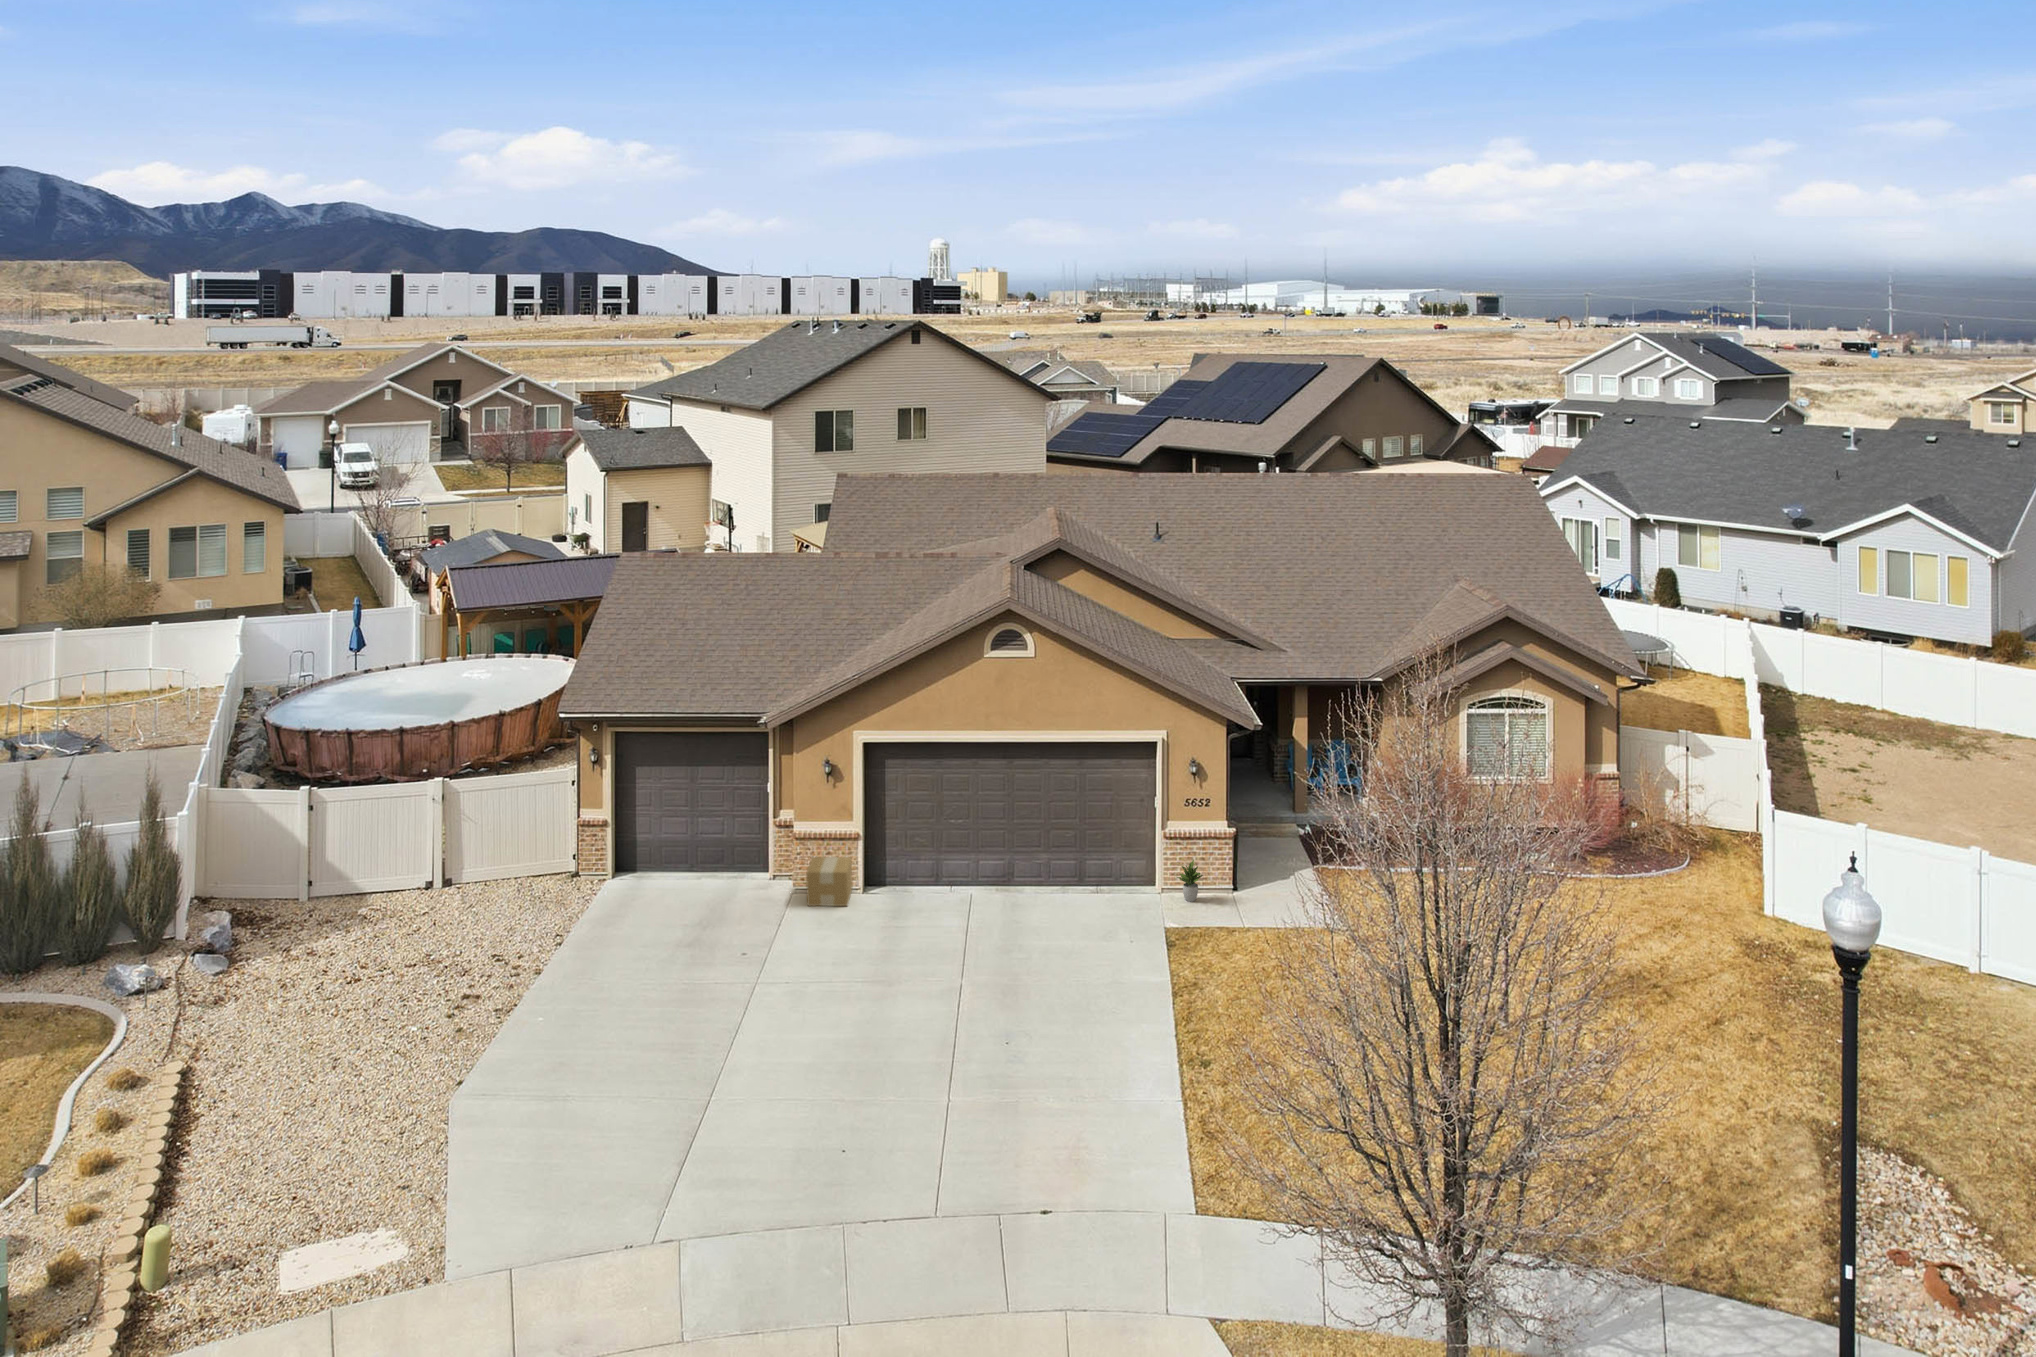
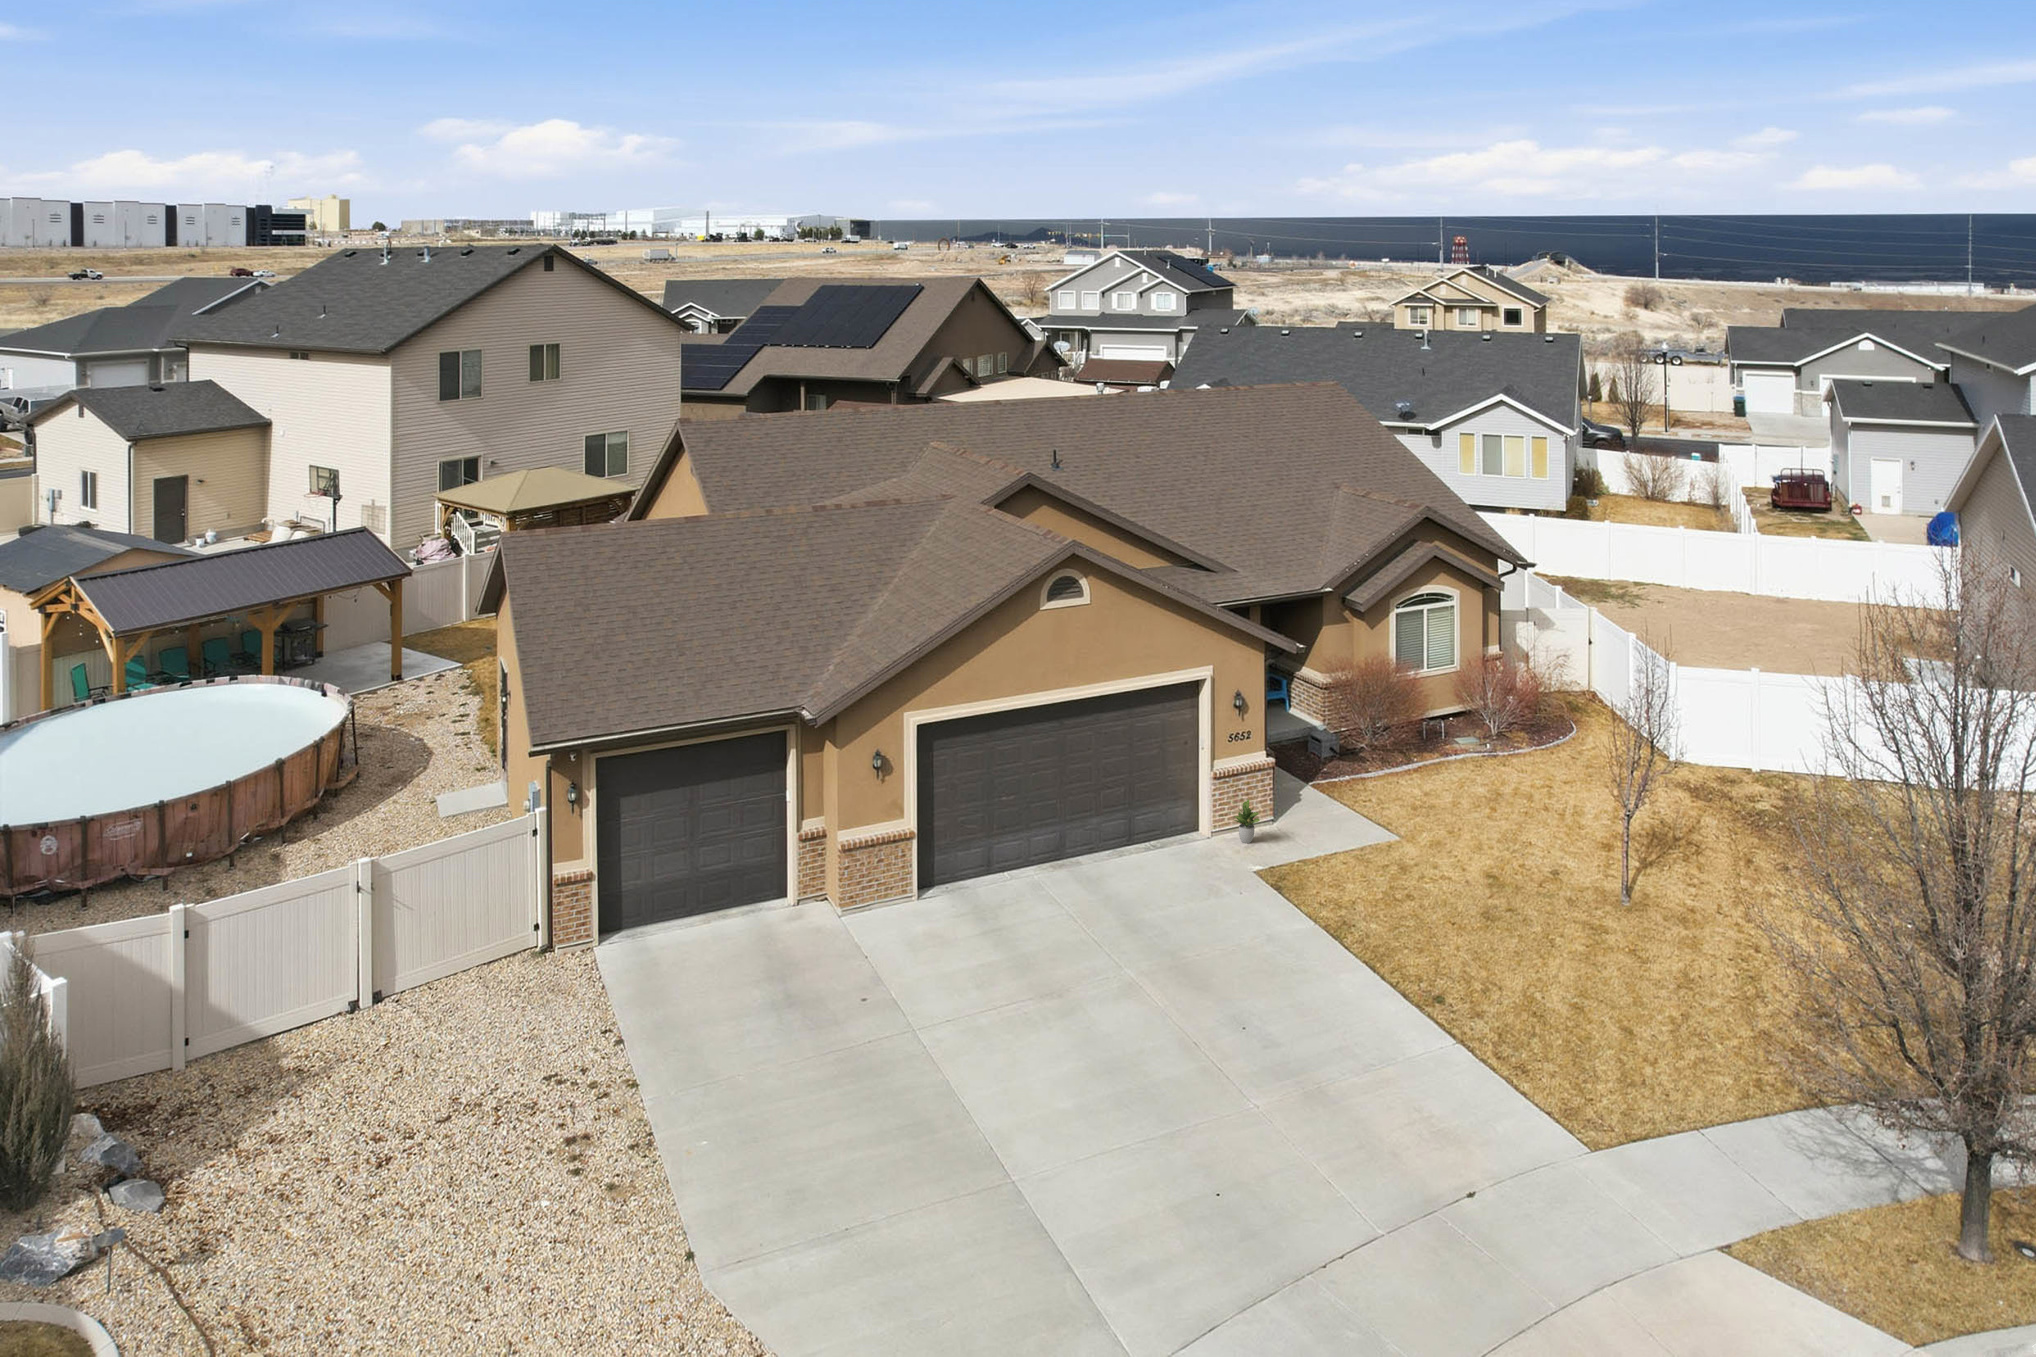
cardboard box: present [806,857,852,906] -> none [865,858,928,924]

